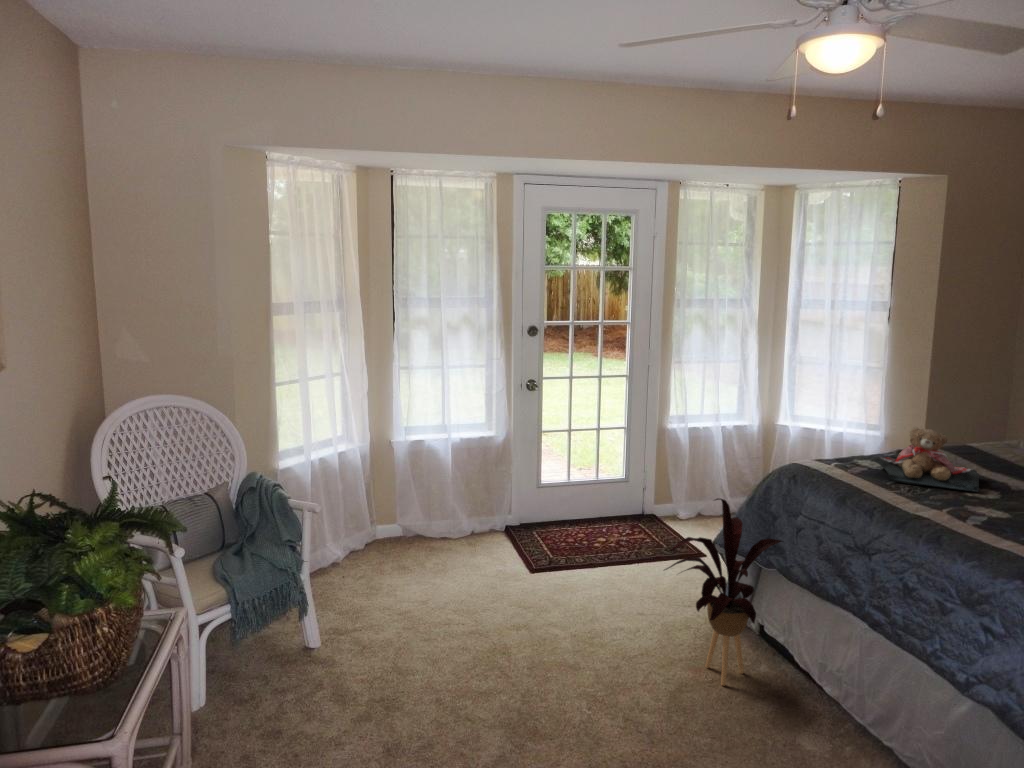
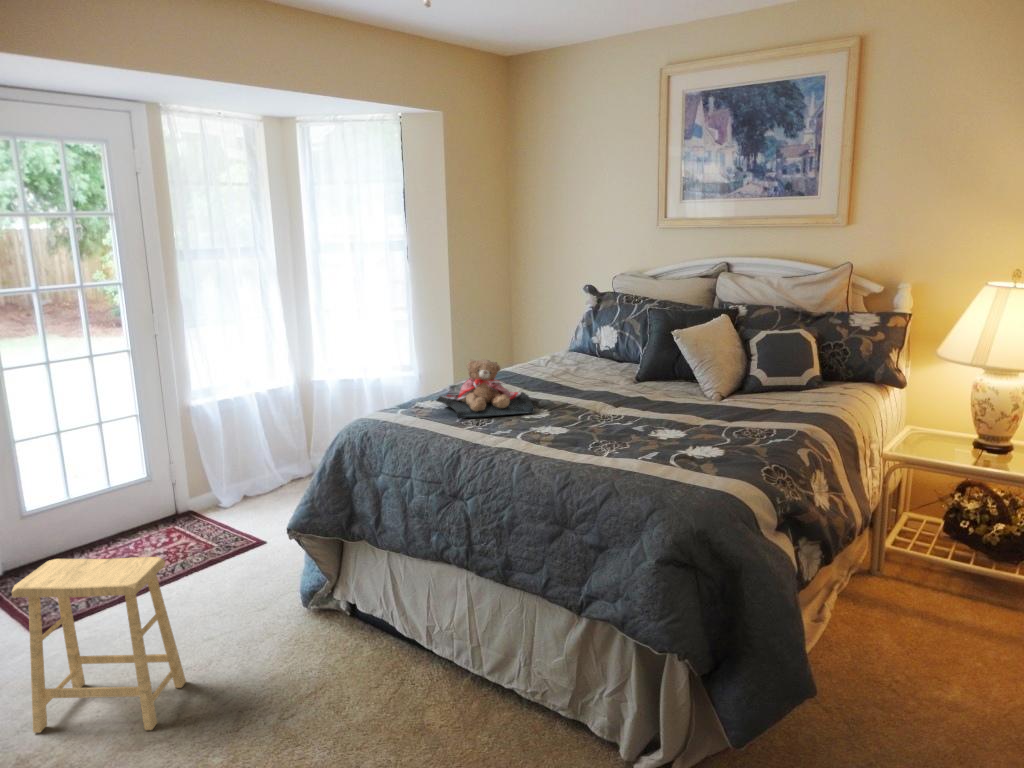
house plant: present [664,498,782,686] -> none [235,480,368,692]
footstool: none [518,516,618,659] -> present [12,557,186,733]

